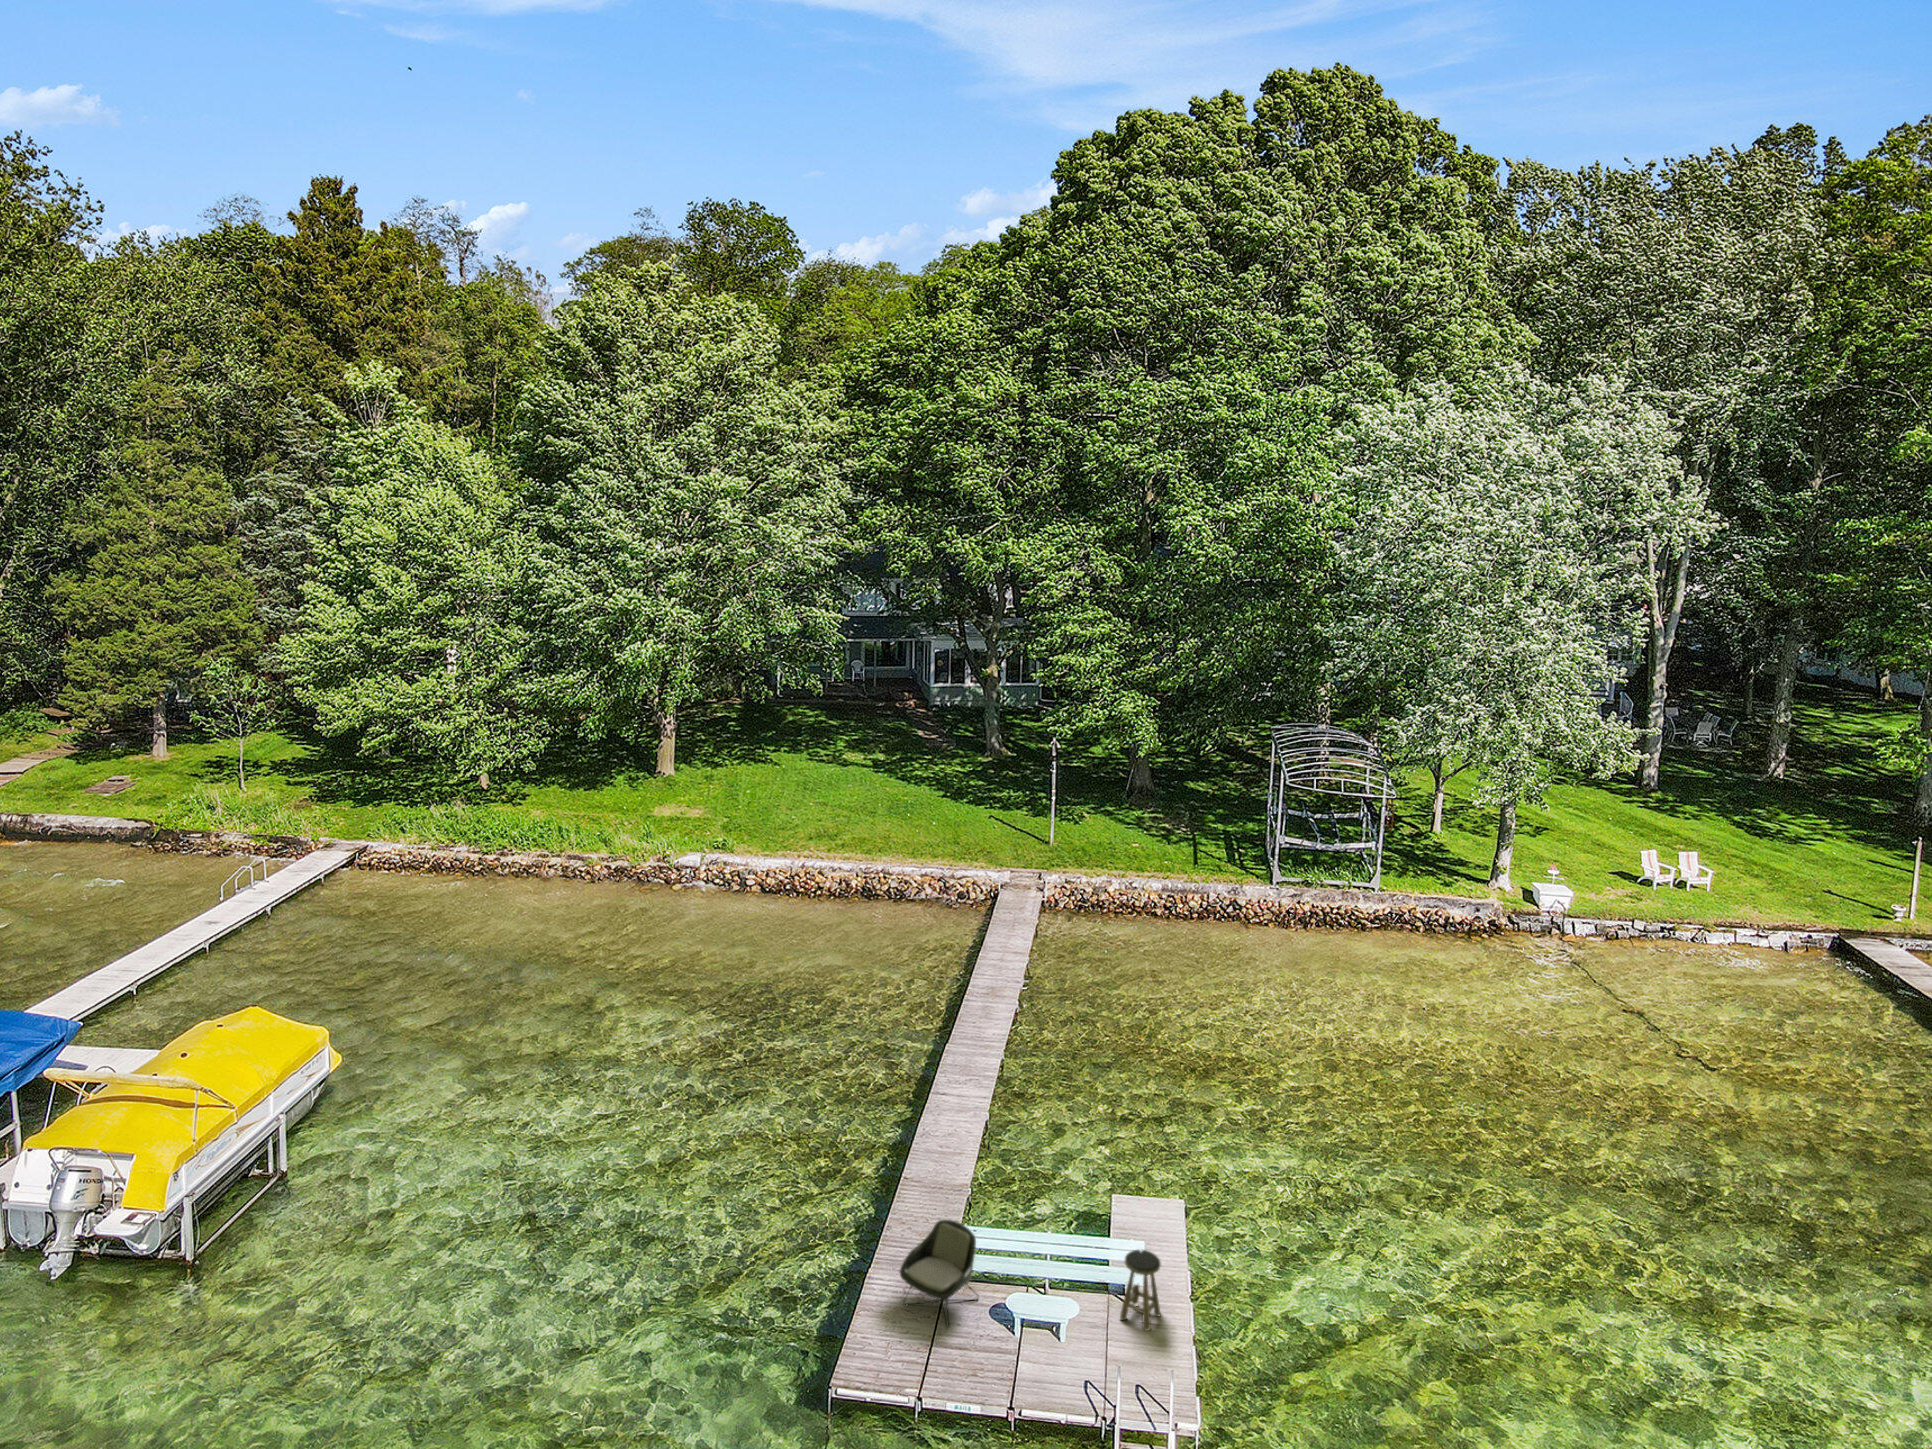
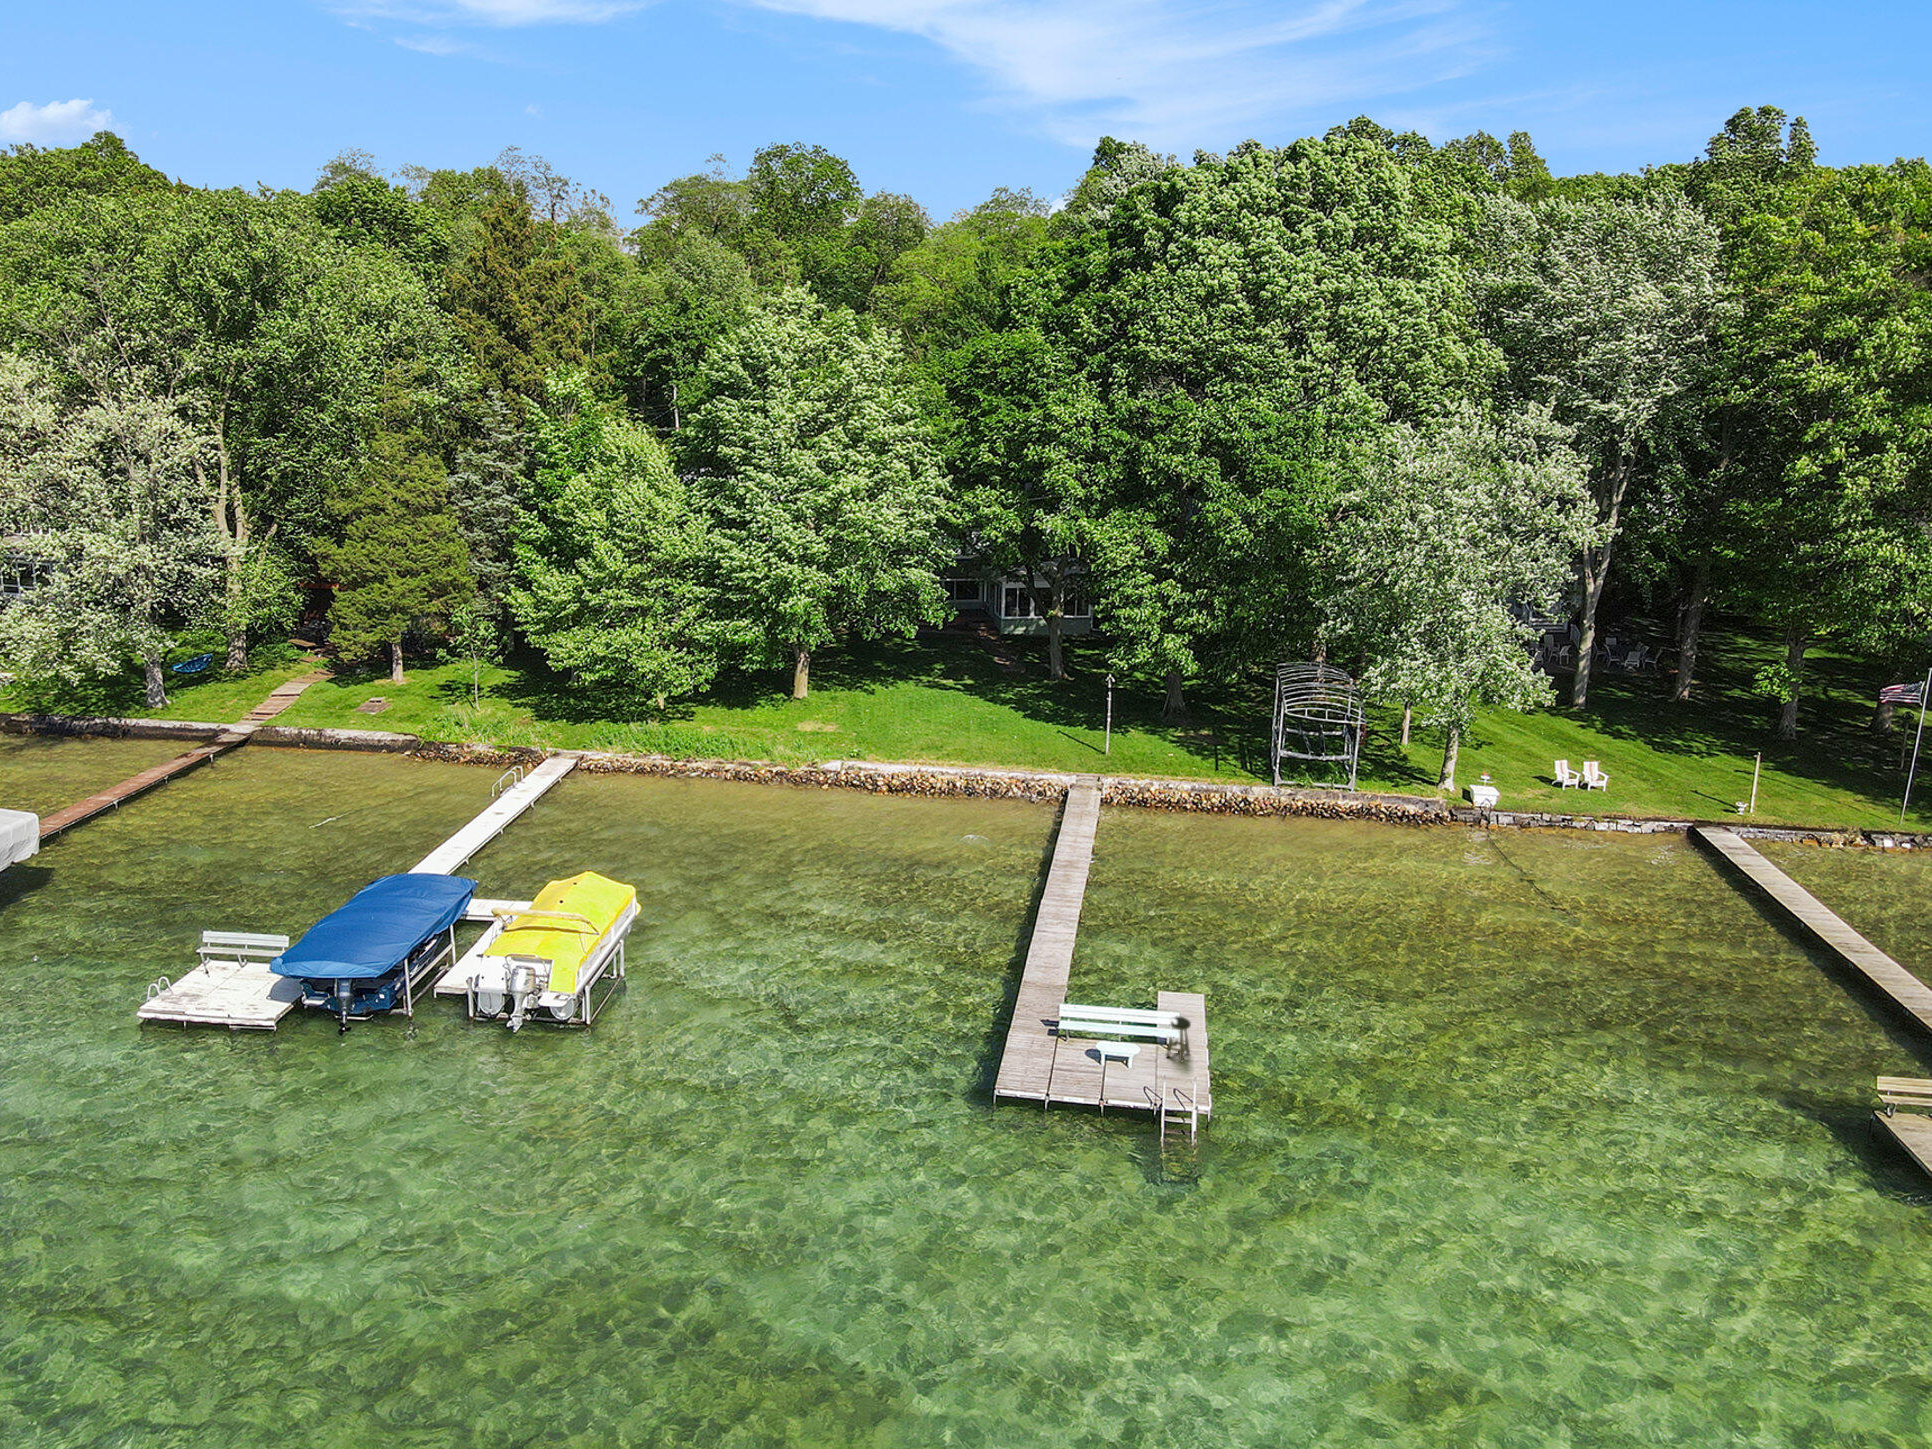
lounge chair: present [900,1220,977,1326] -> none [1032,1000,1080,1061]

